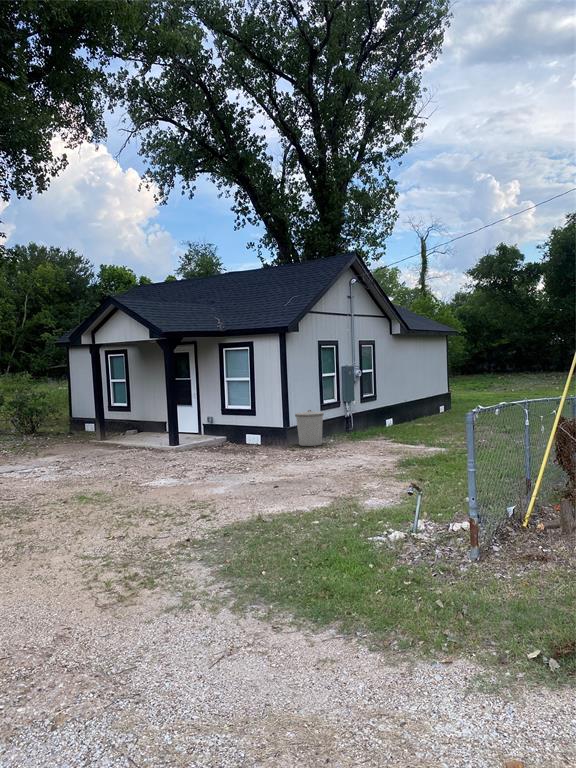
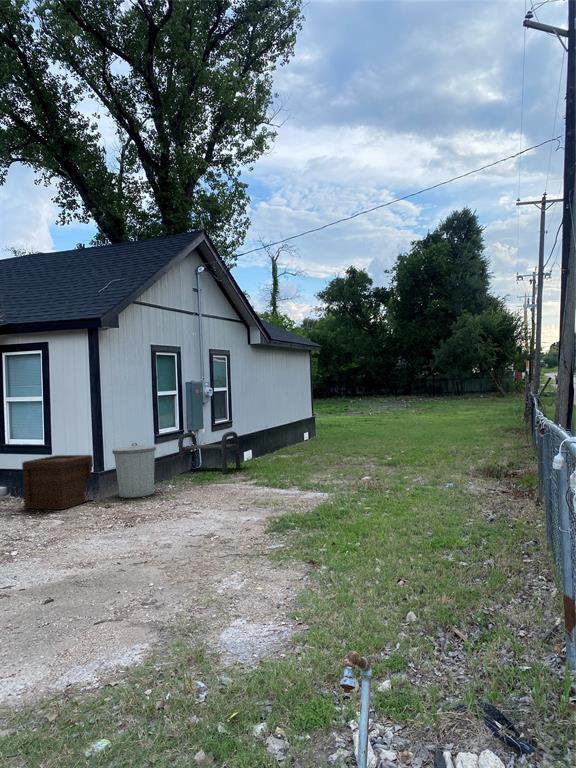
bench: none [337,404,383,435] -> present [178,431,241,474]
wooden crate: none [241,416,284,451] -> present [22,455,93,510]

